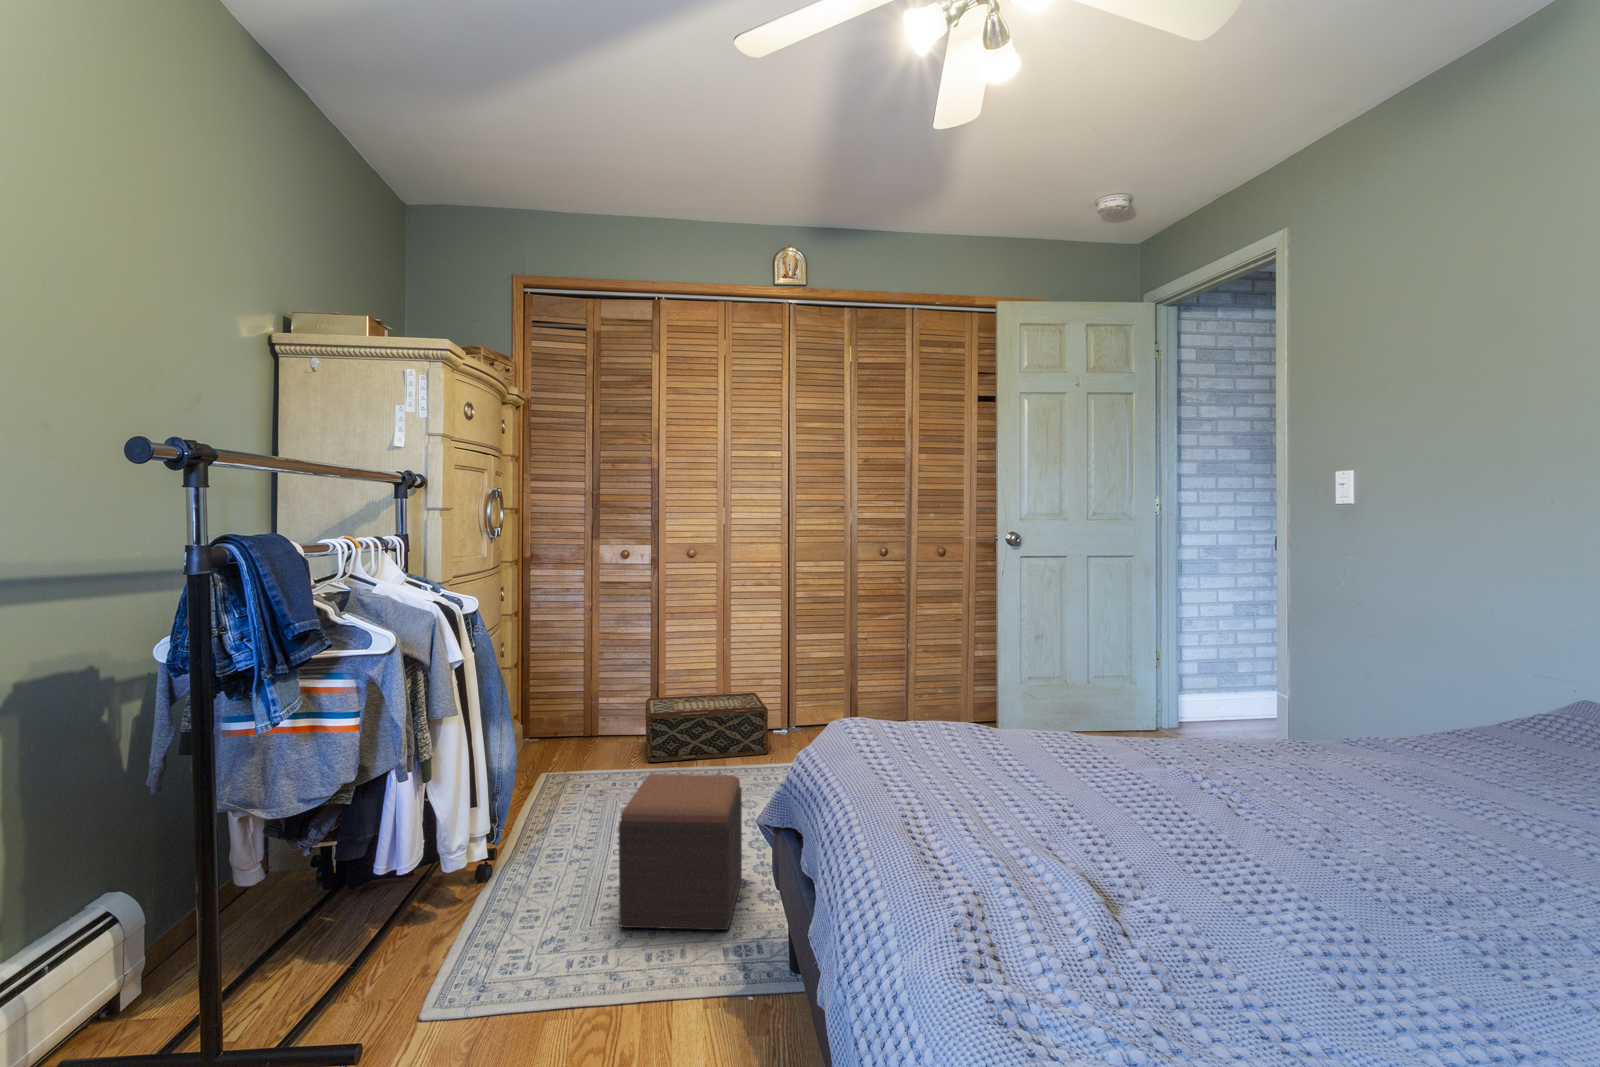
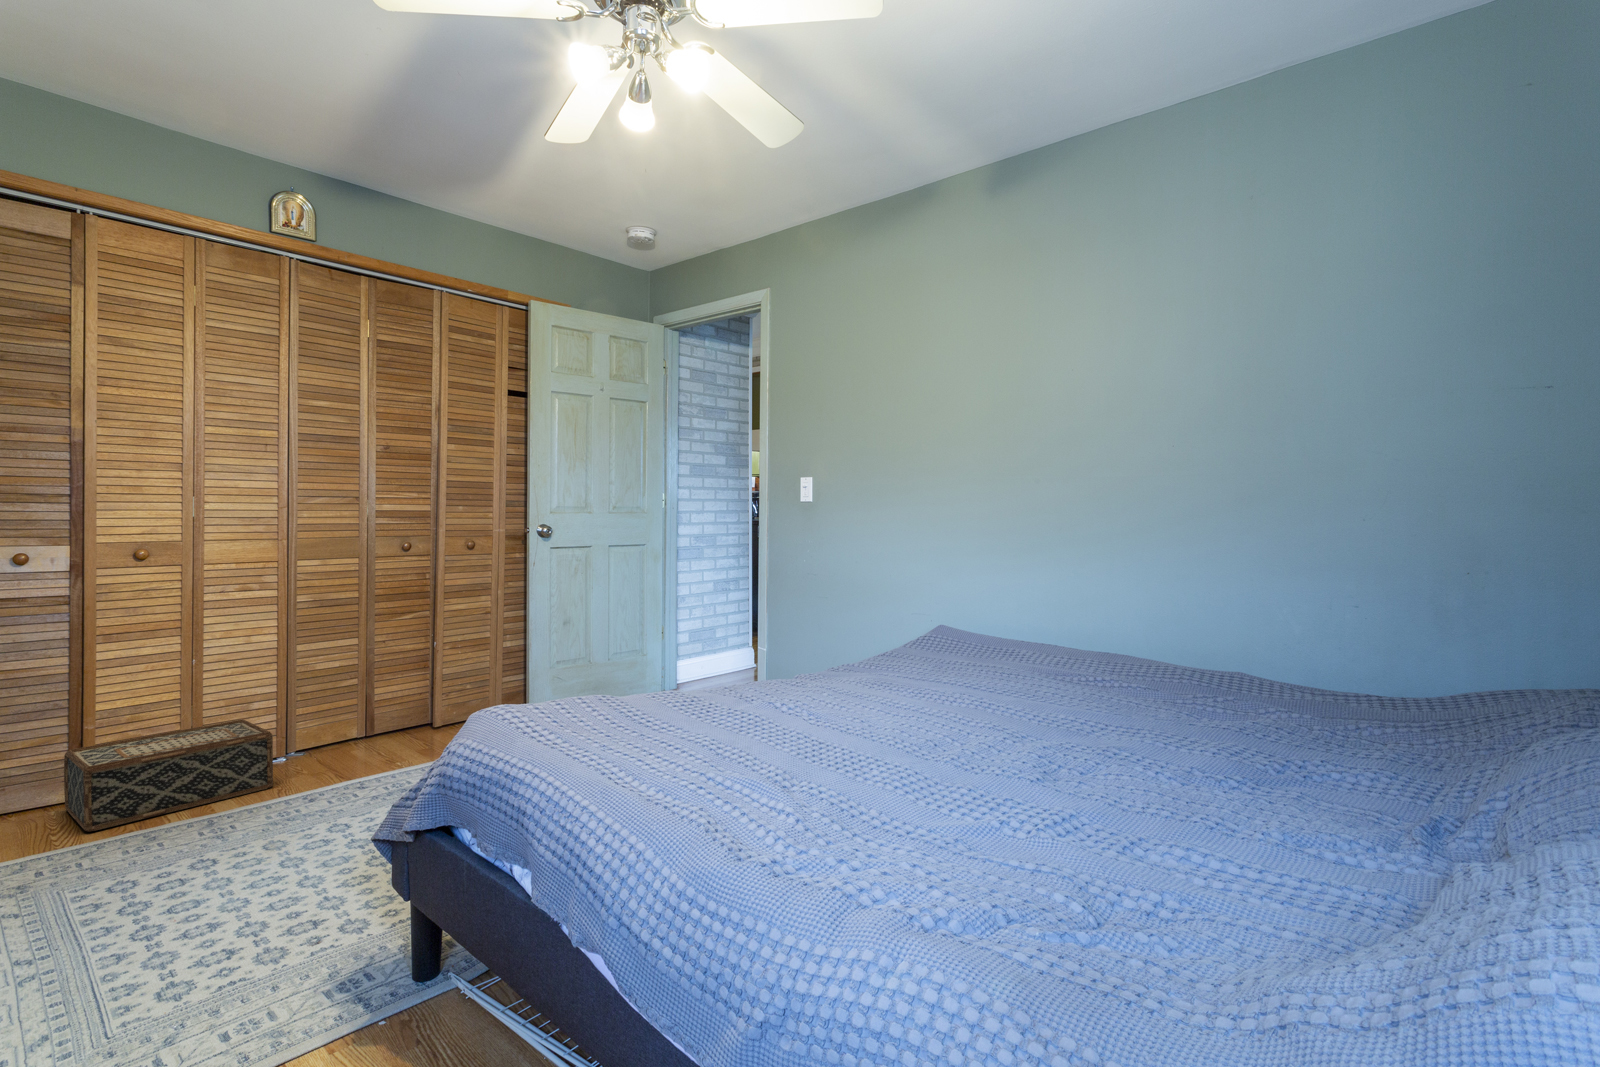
footstool: present [619,774,742,930] -> none [155,804,321,1023]

